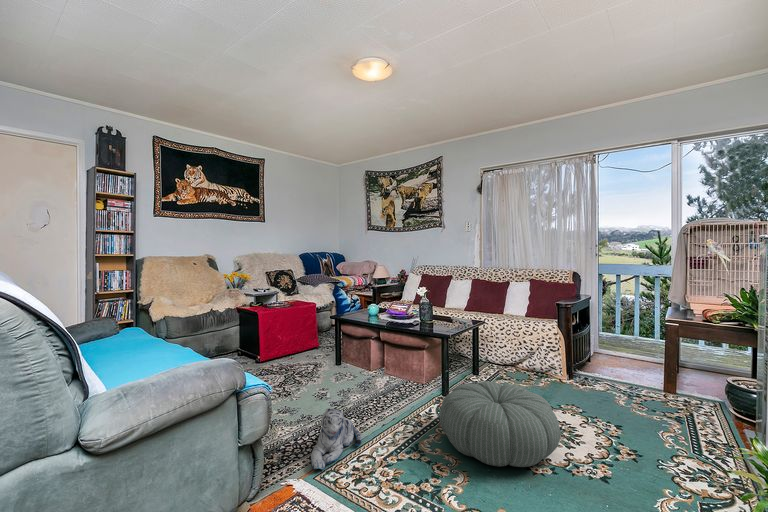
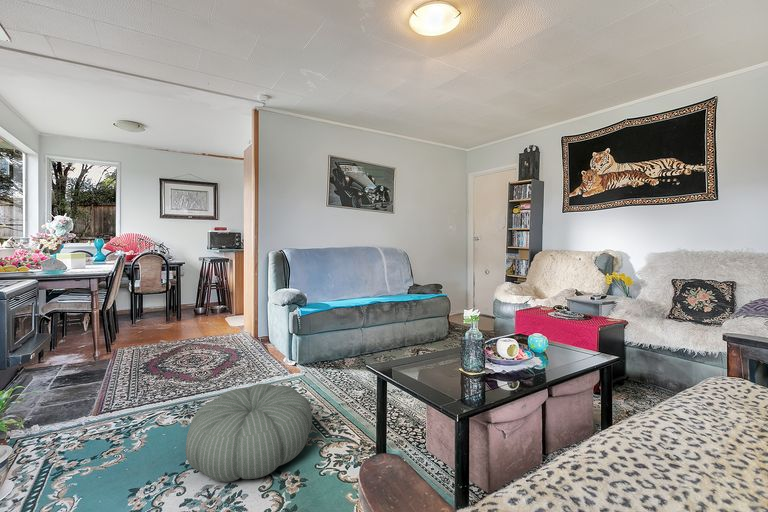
plush toy: present [311,408,362,469] -> none [300,349,342,389]

